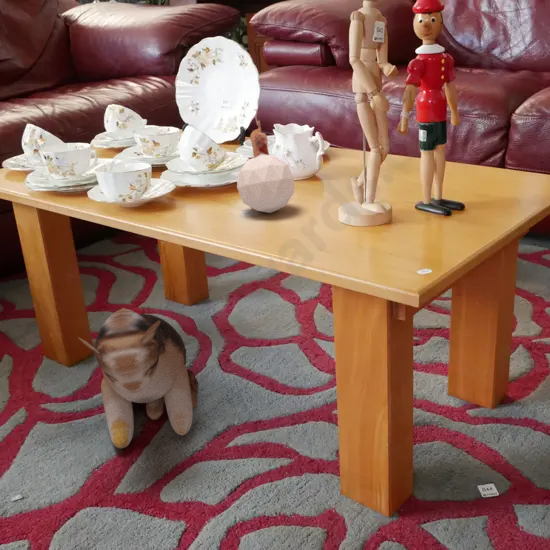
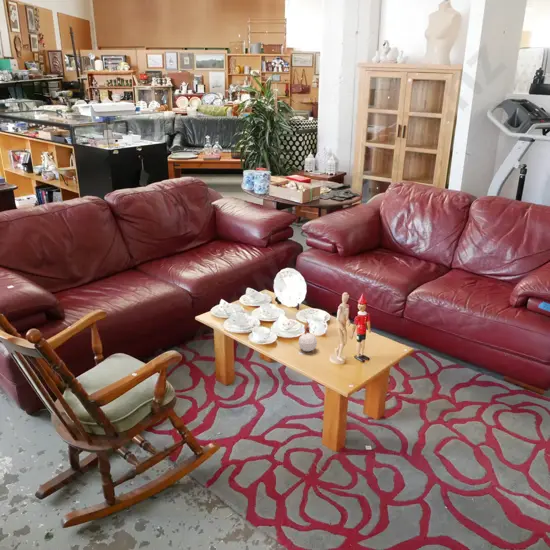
plush toy: present [78,307,198,448] -> none [245,374,276,421]

